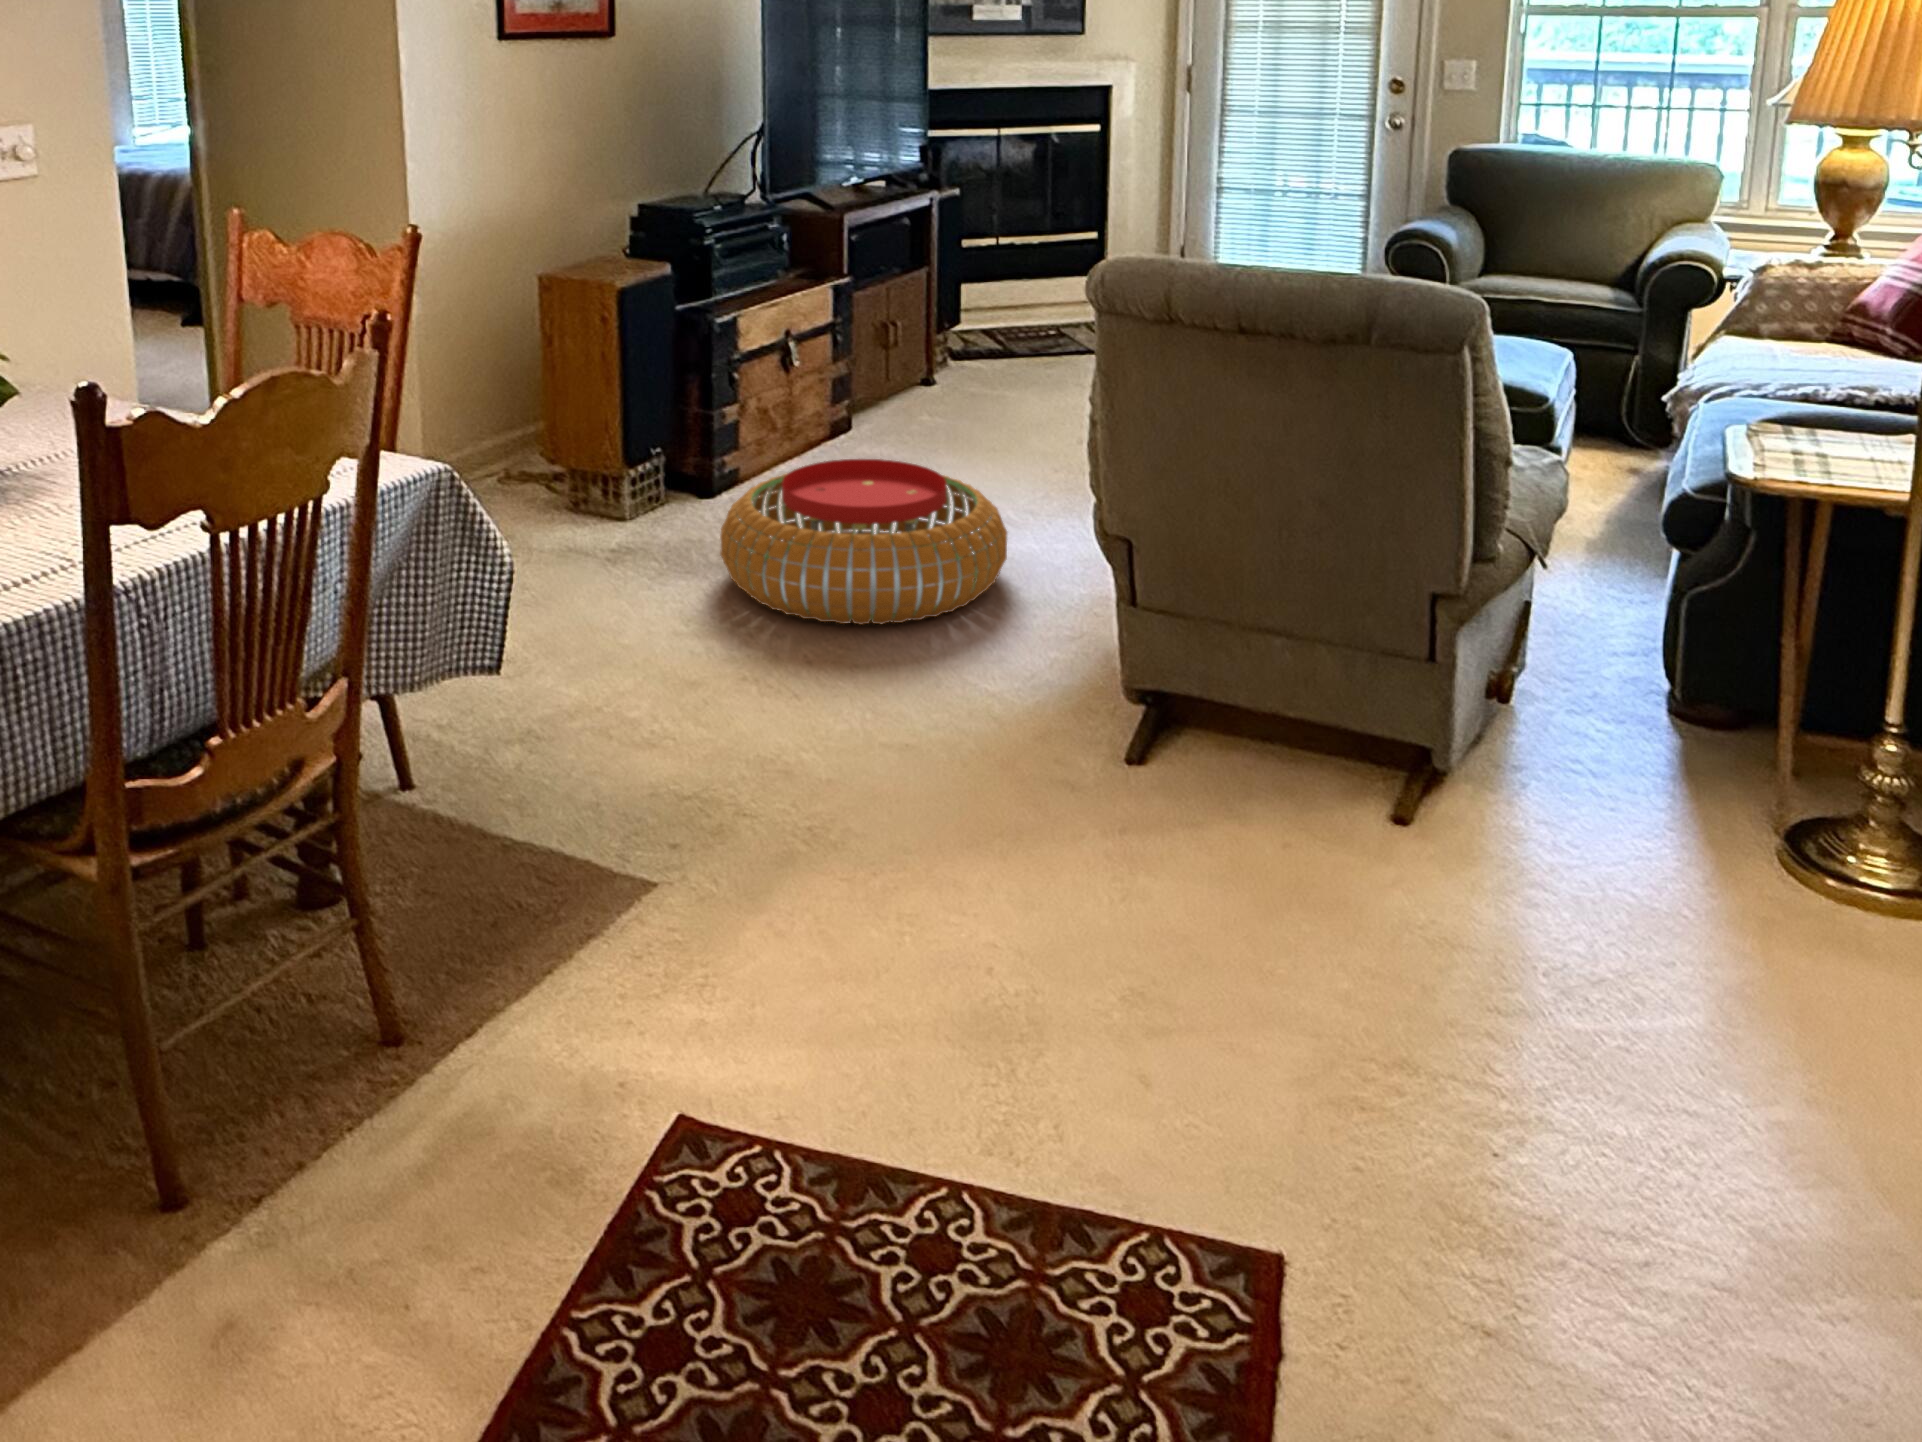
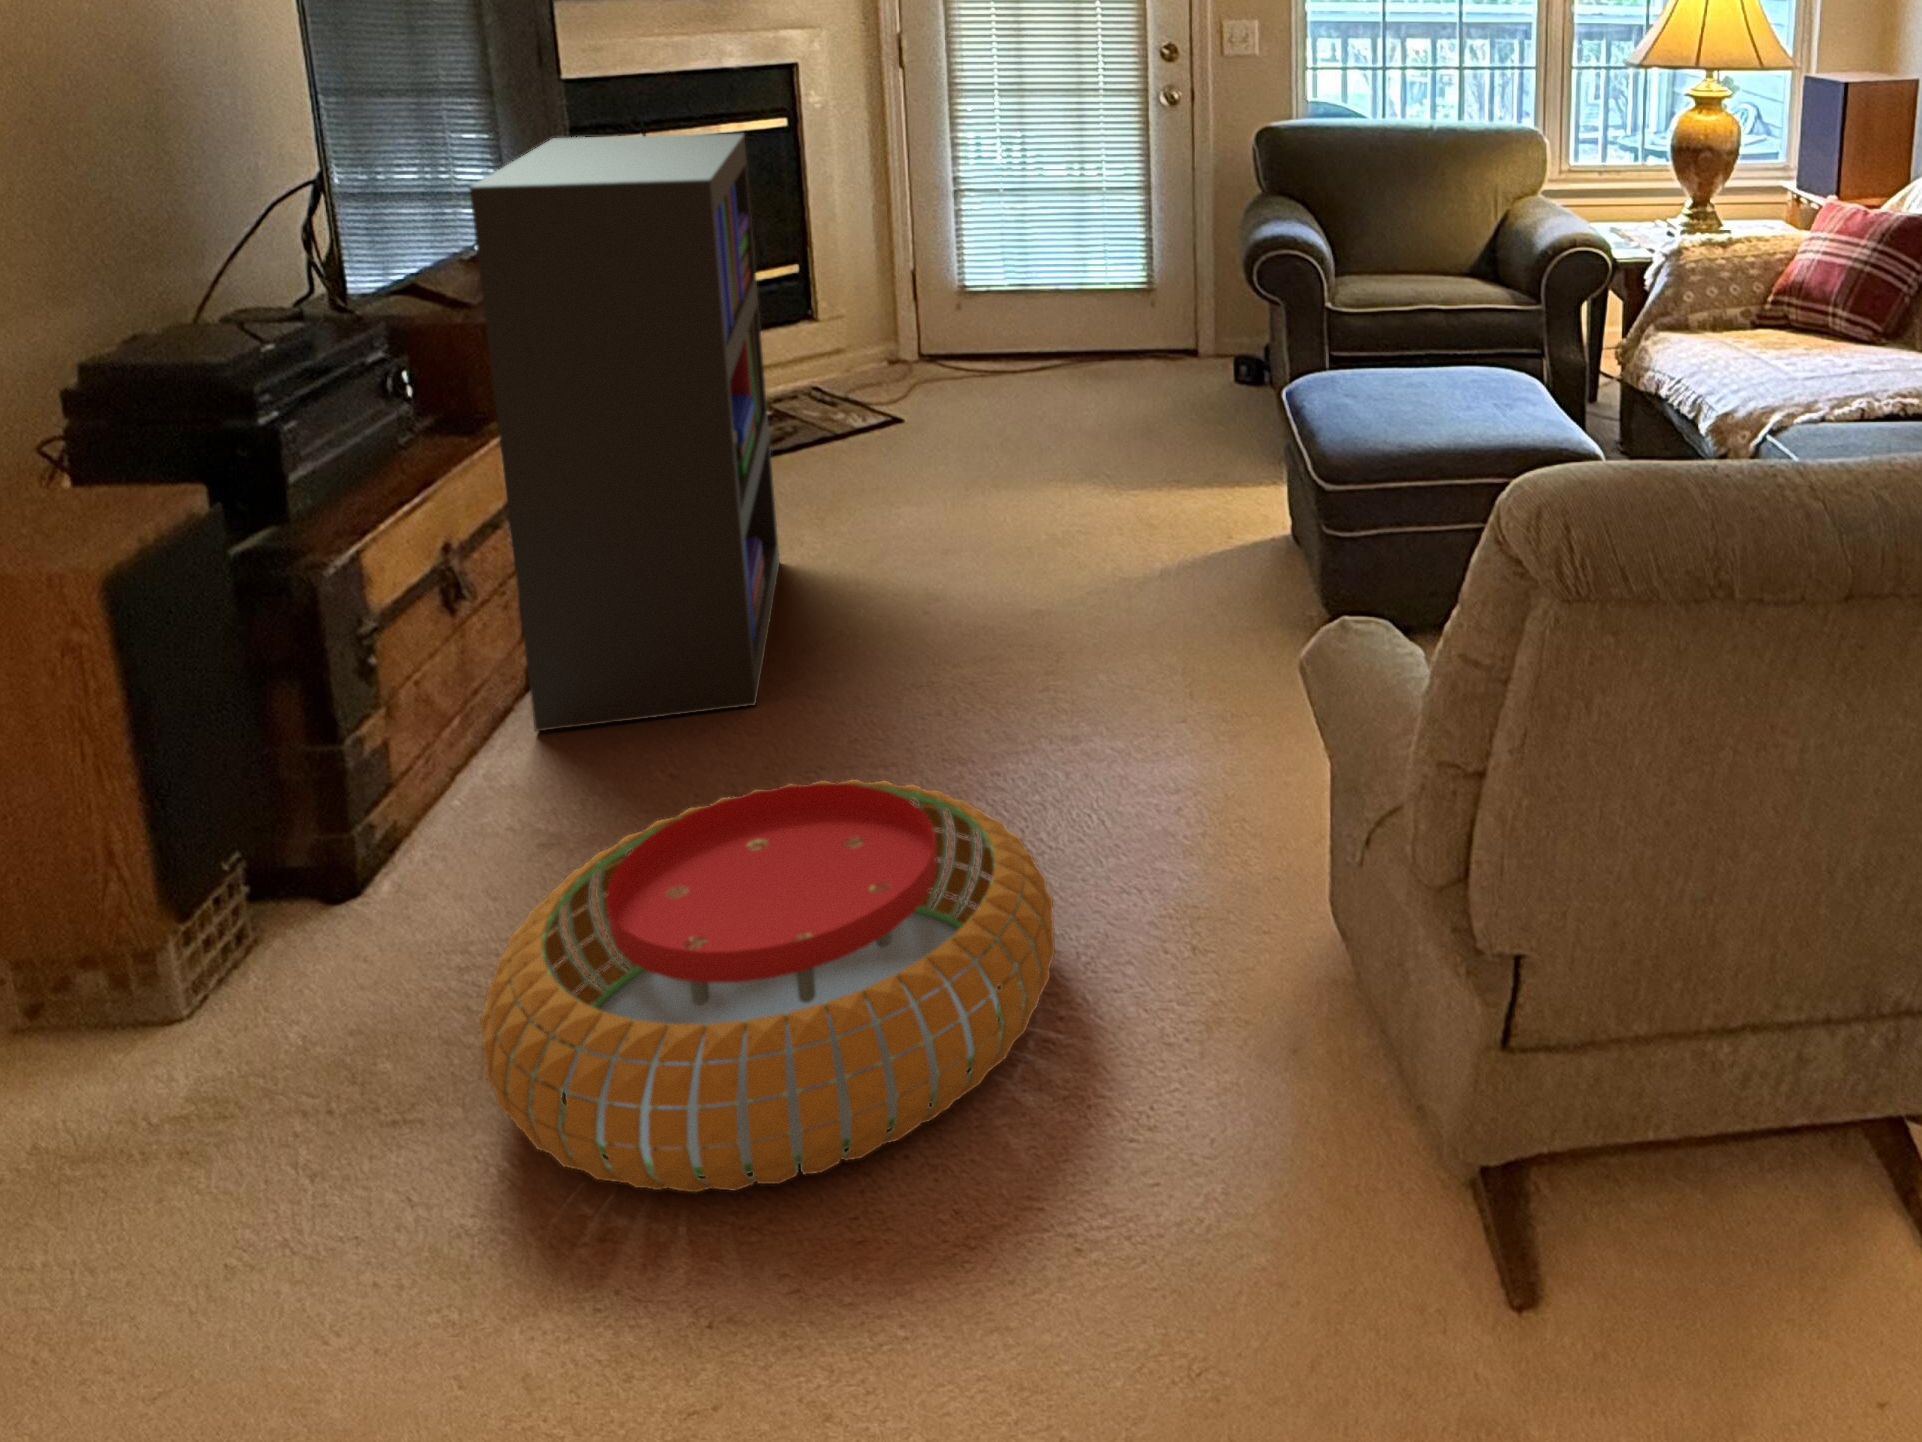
bookshelf: none [824,115,1008,464] -> present [470,134,780,731]

